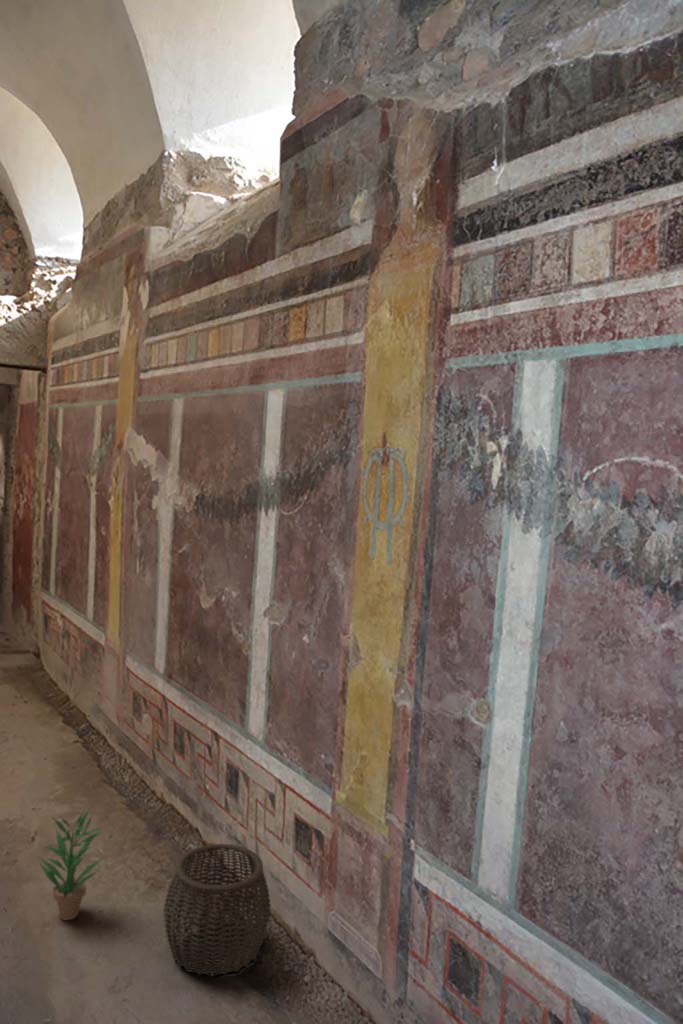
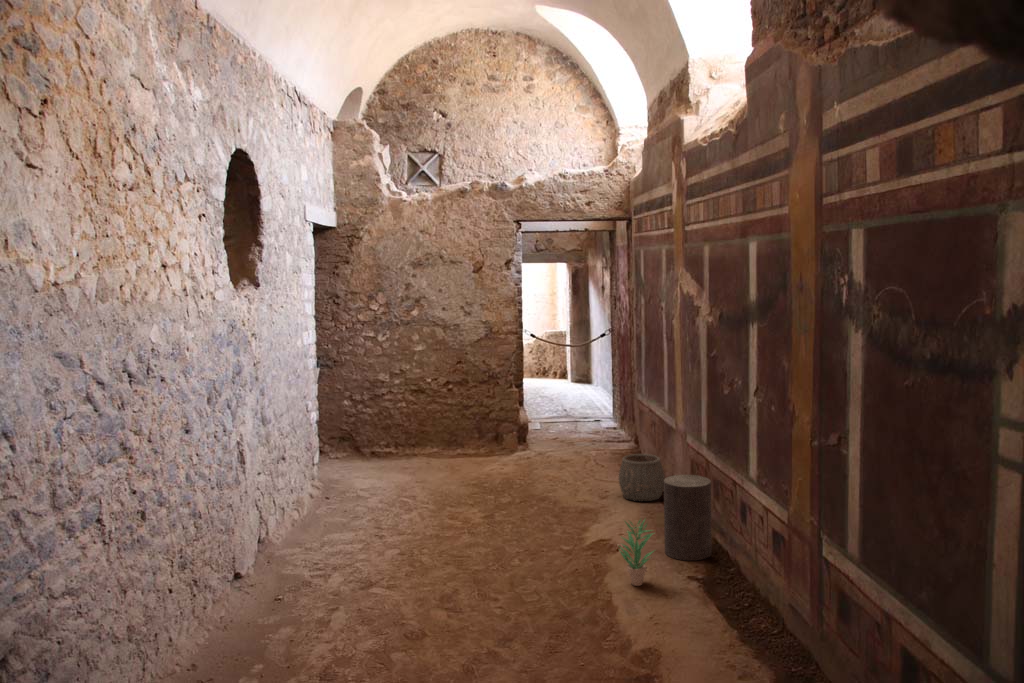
stool: none [103,720,175,851] -> present [664,475,712,561]
woven basket: present [163,844,271,976] -> present [618,454,665,501]

